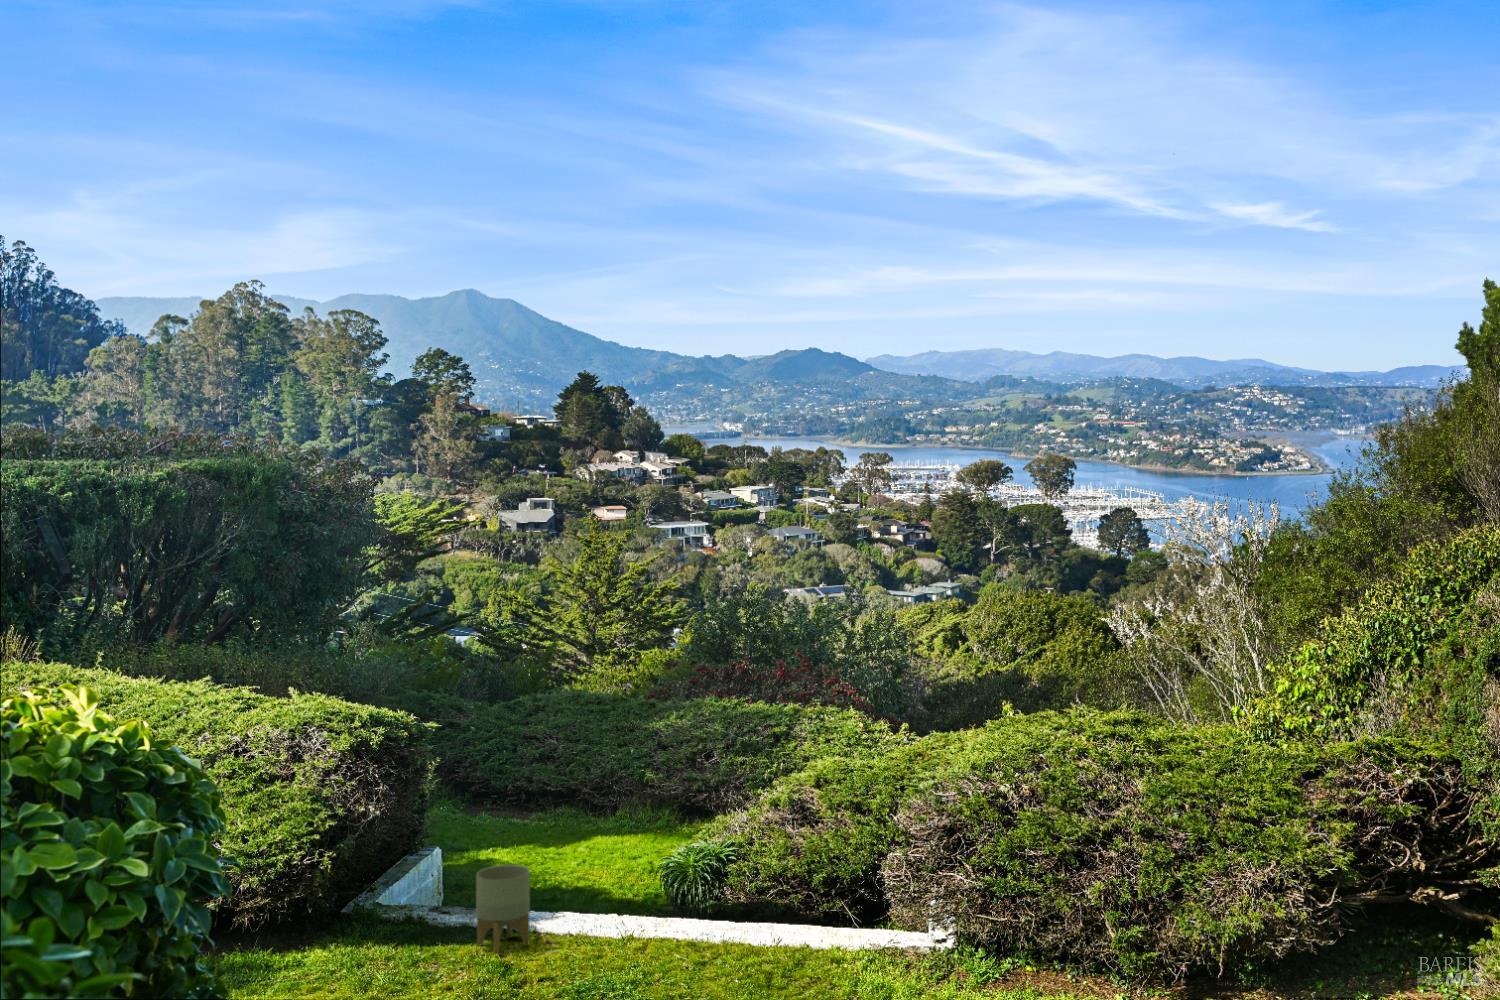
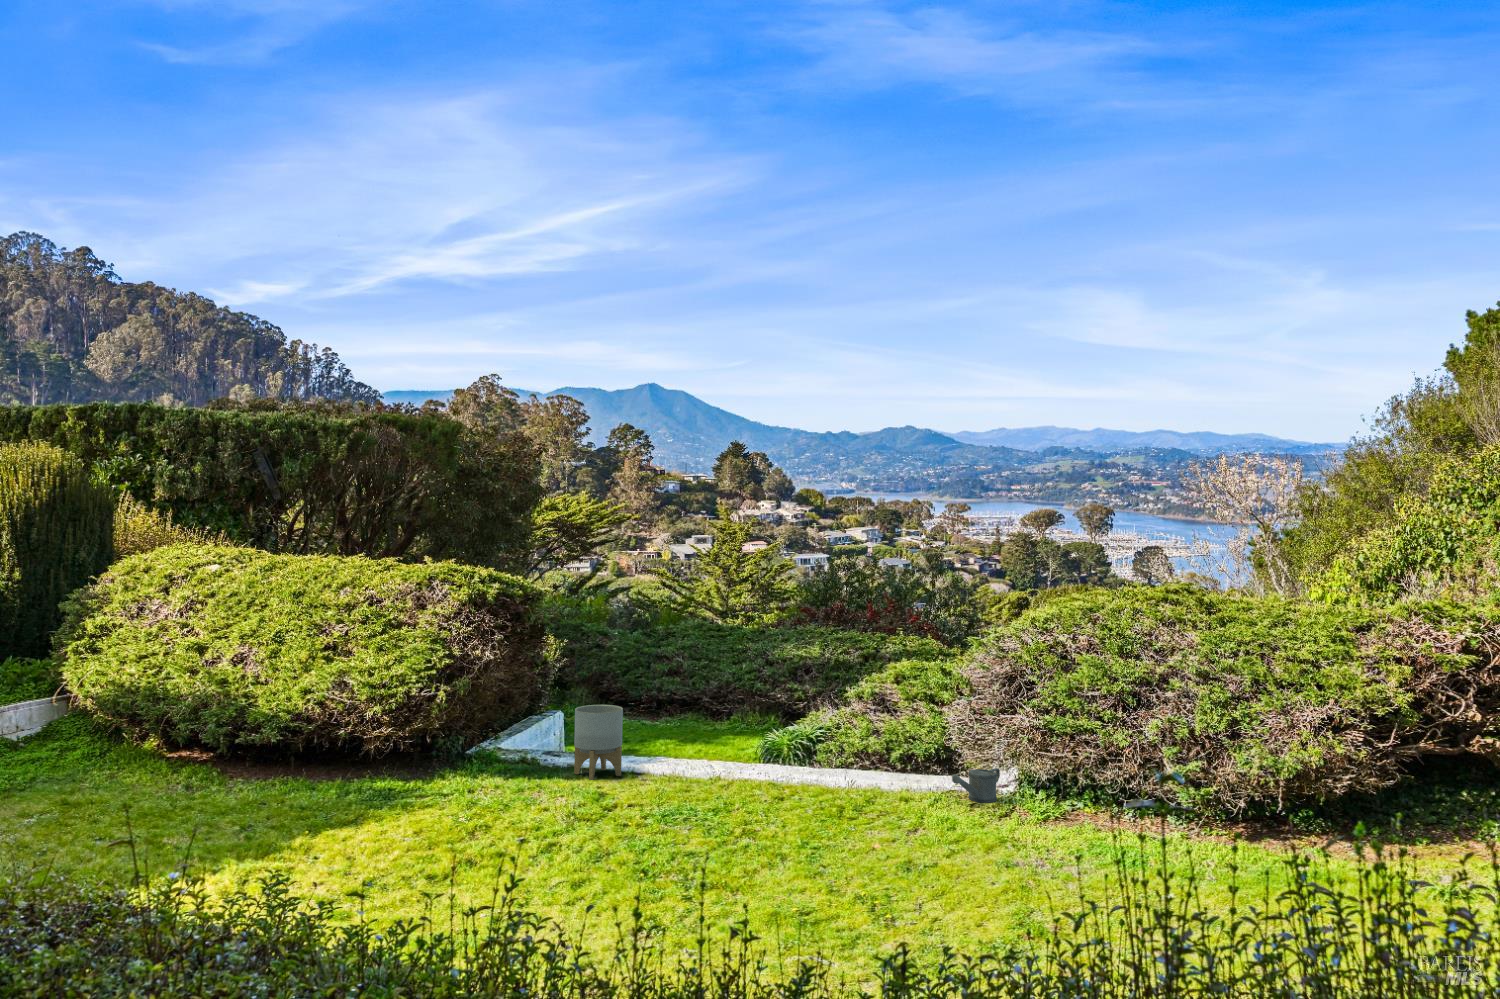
watering can: none [887,927,939,968] -> present [952,768,1000,803]

